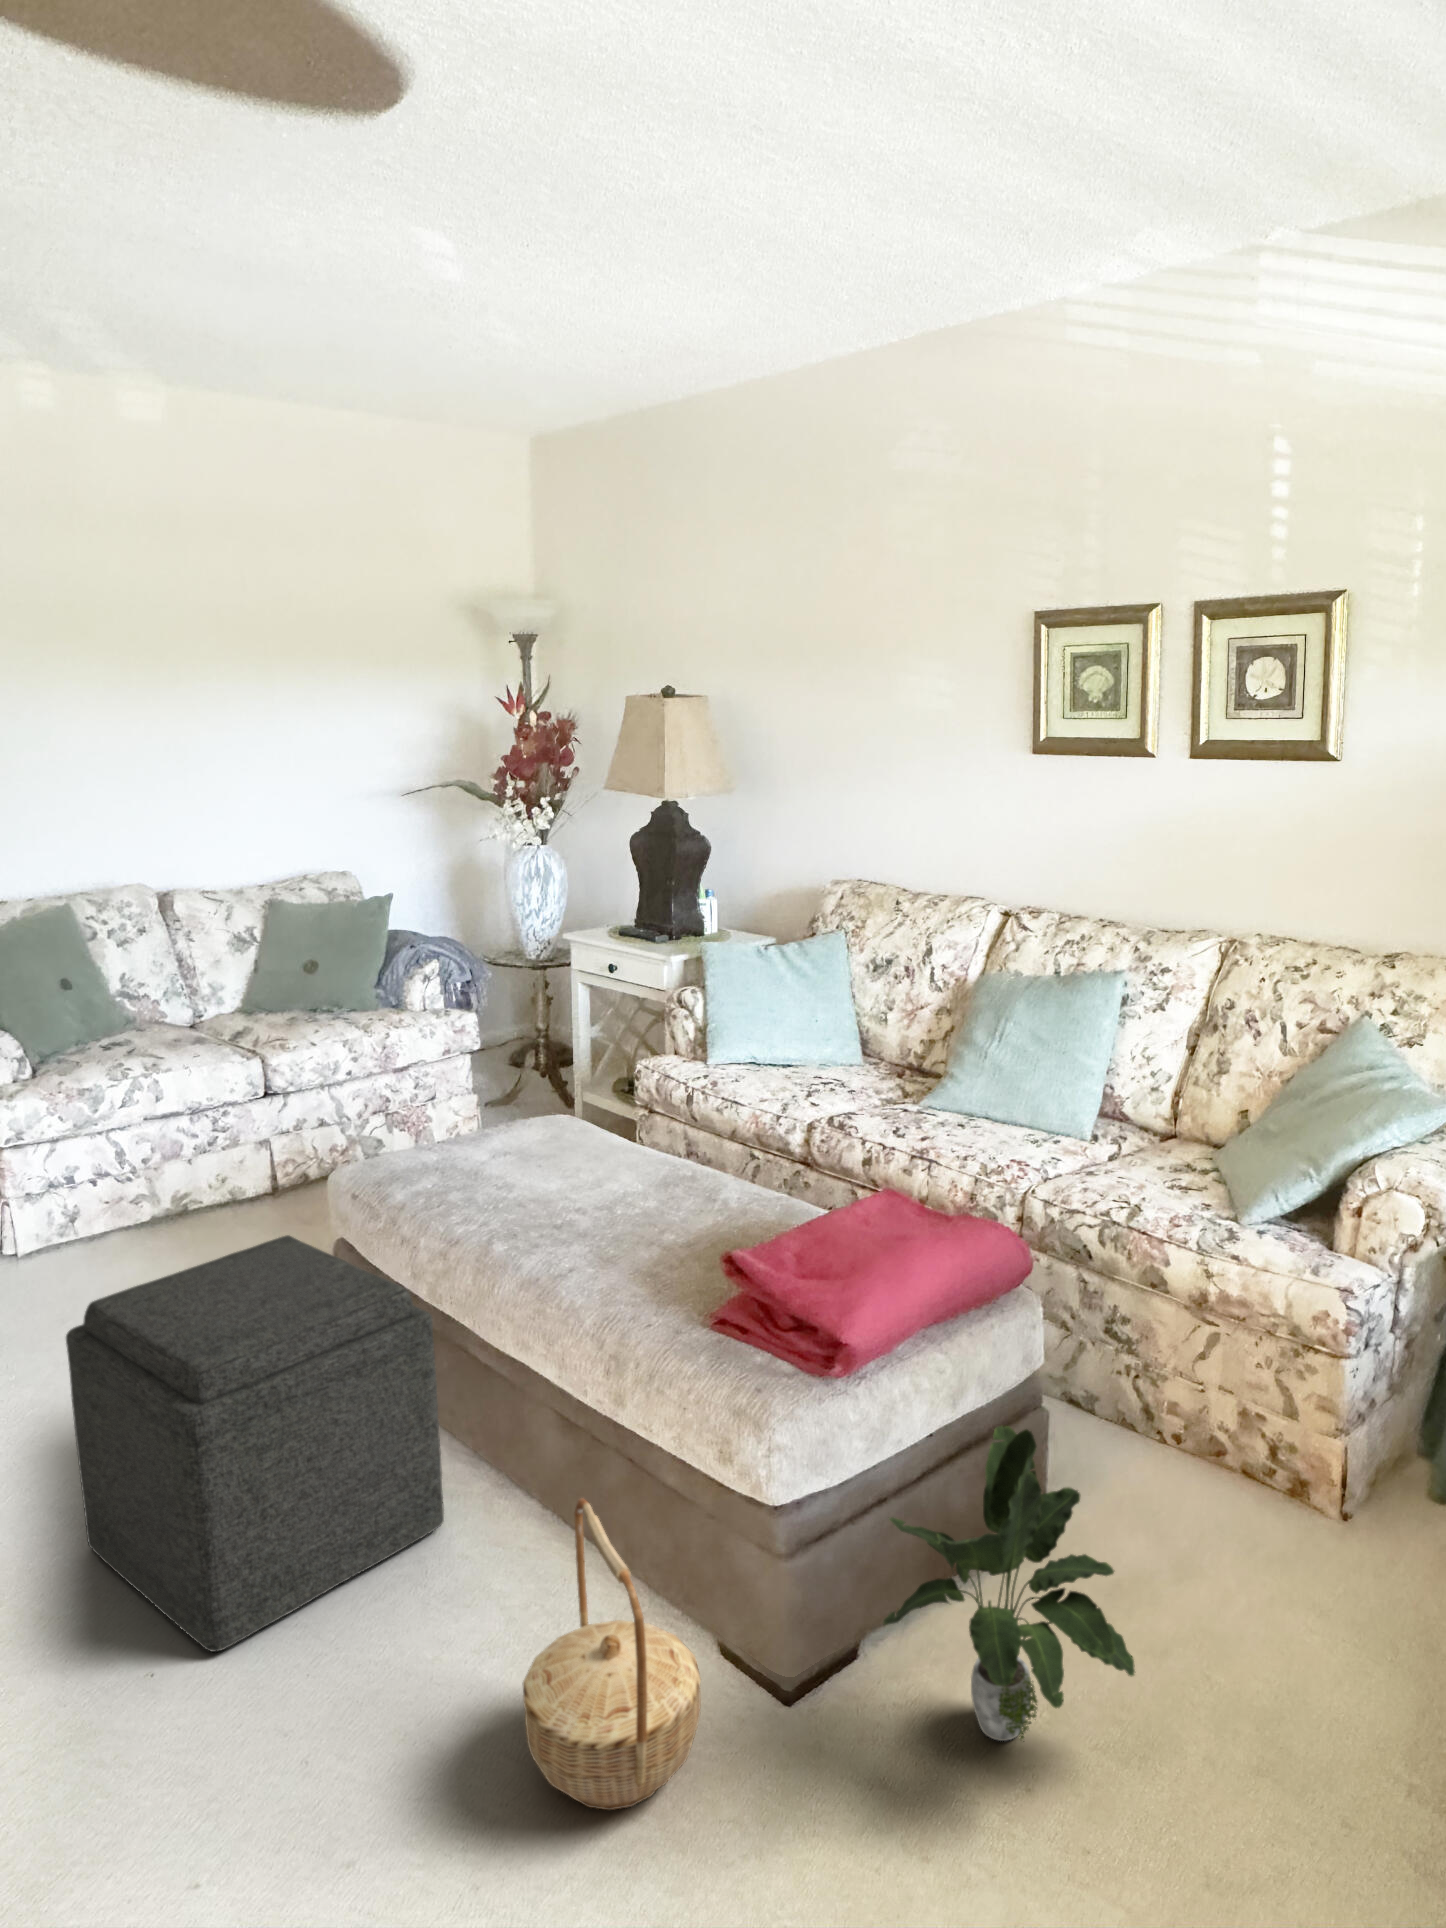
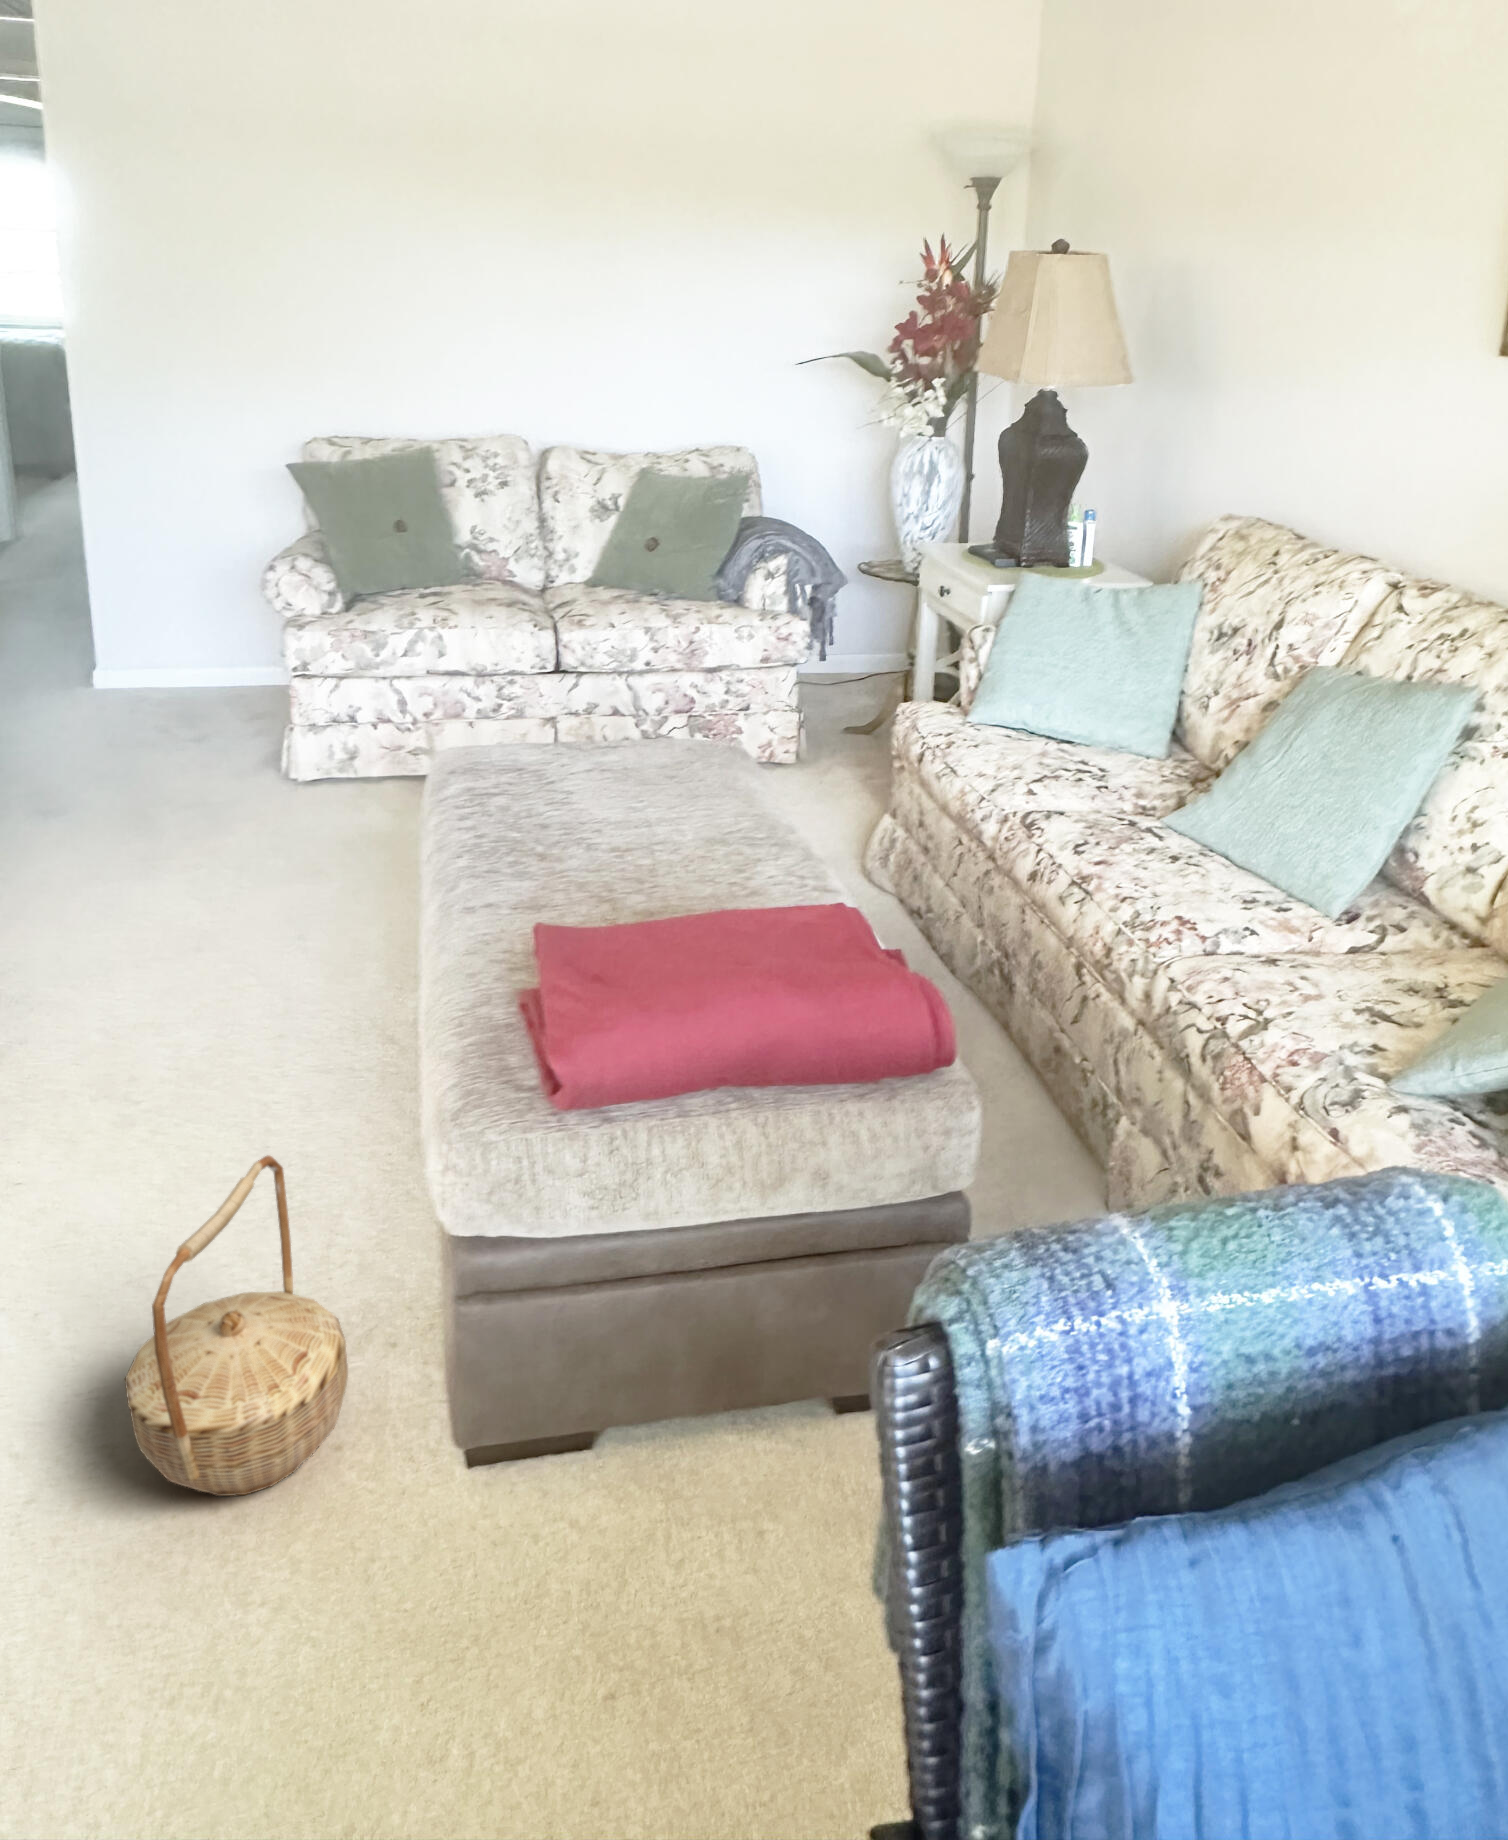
ottoman: present [66,1235,444,1652] -> none [21,801,364,1185]
potted plant: present [884,1426,1135,1742] -> none [473,1243,783,1634]

